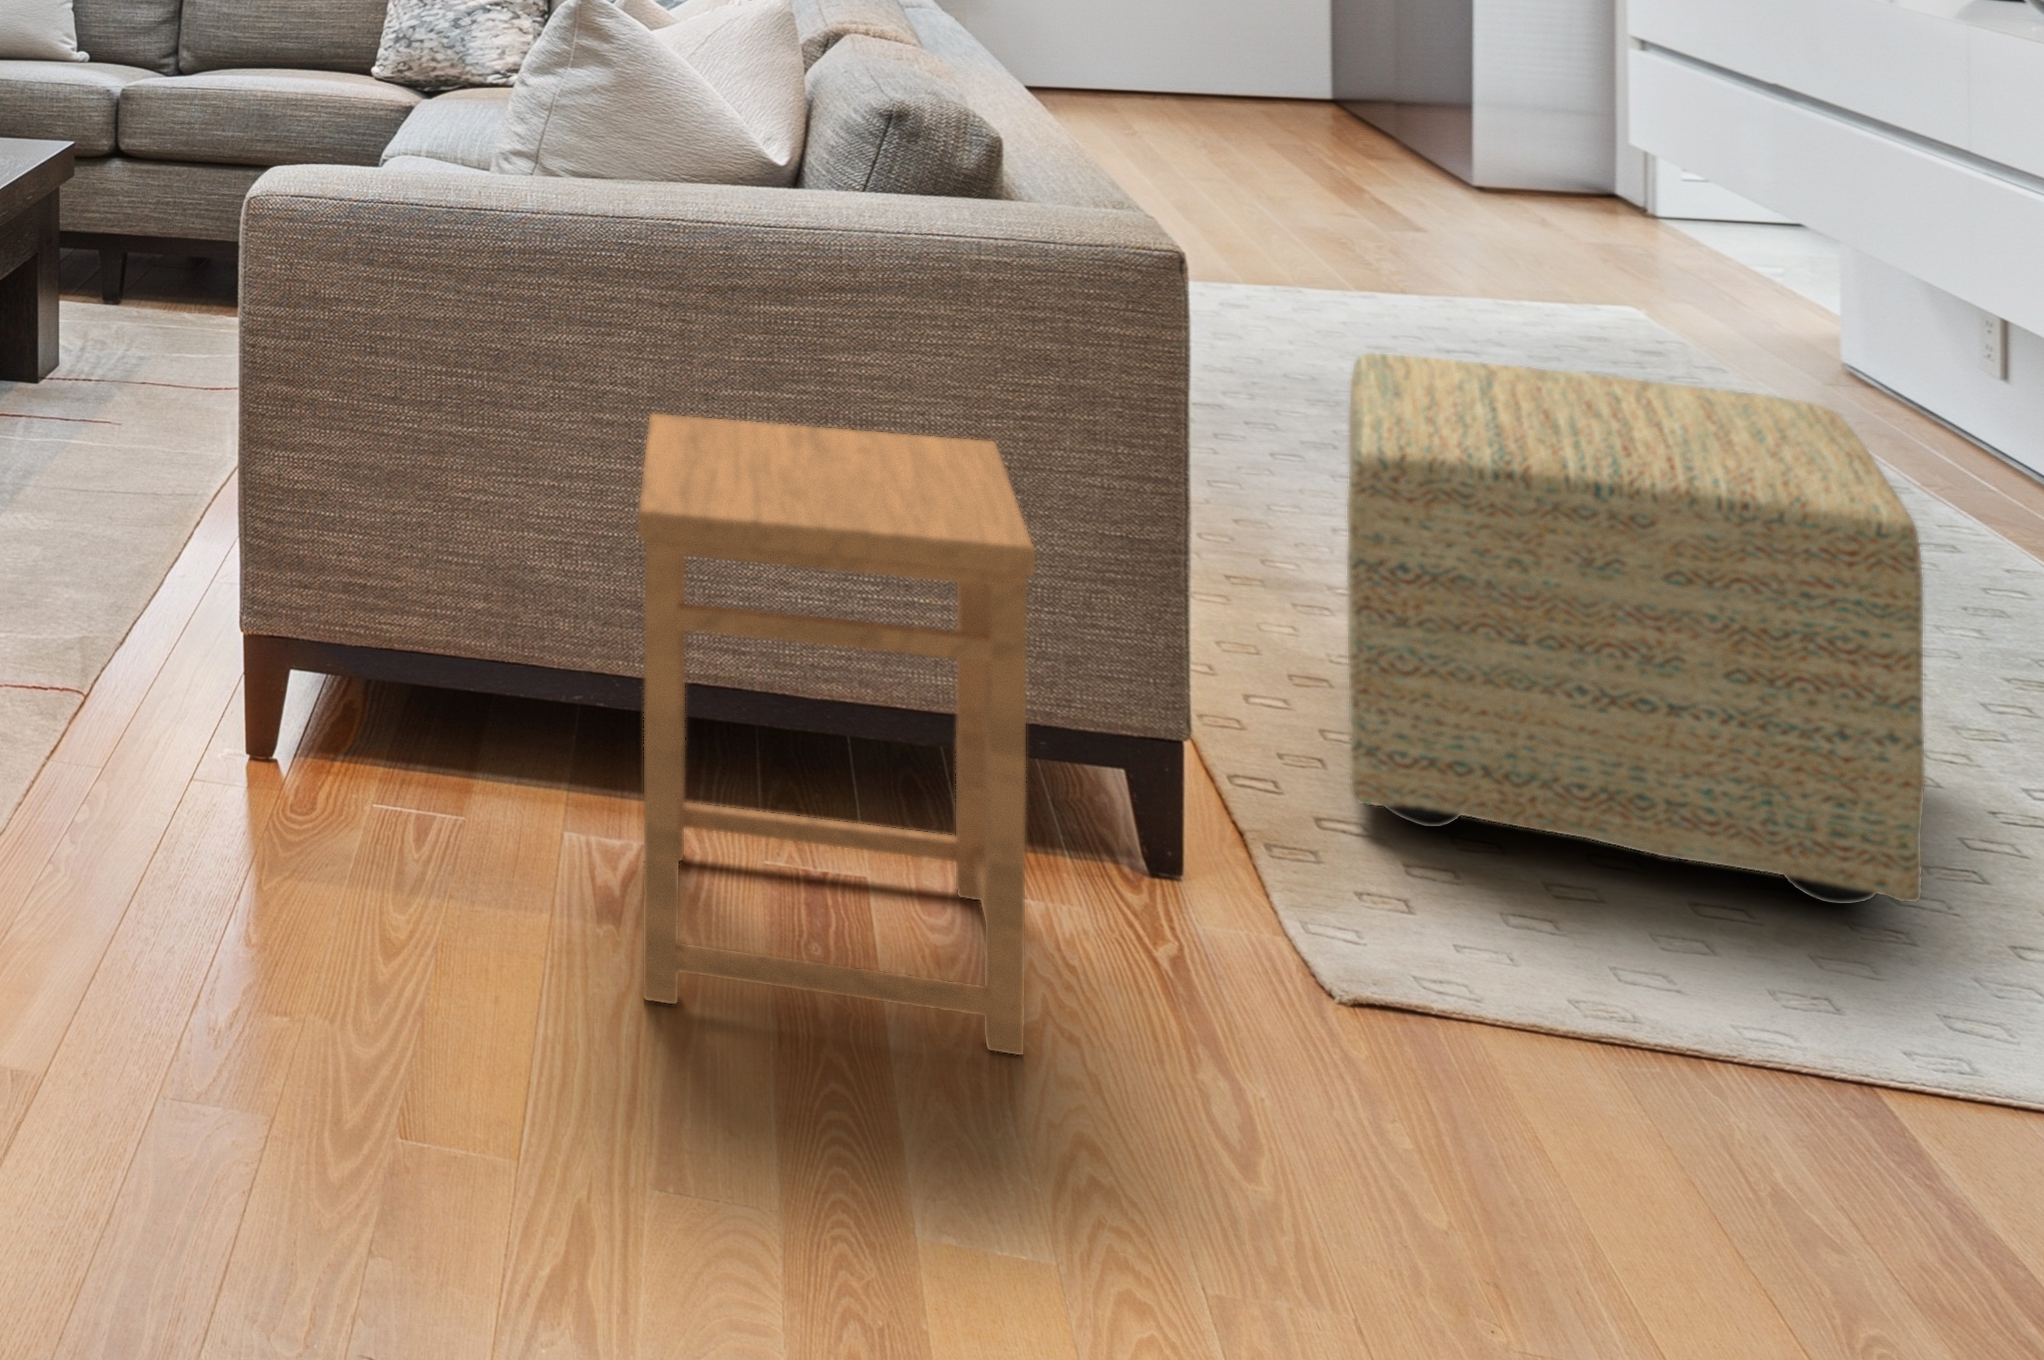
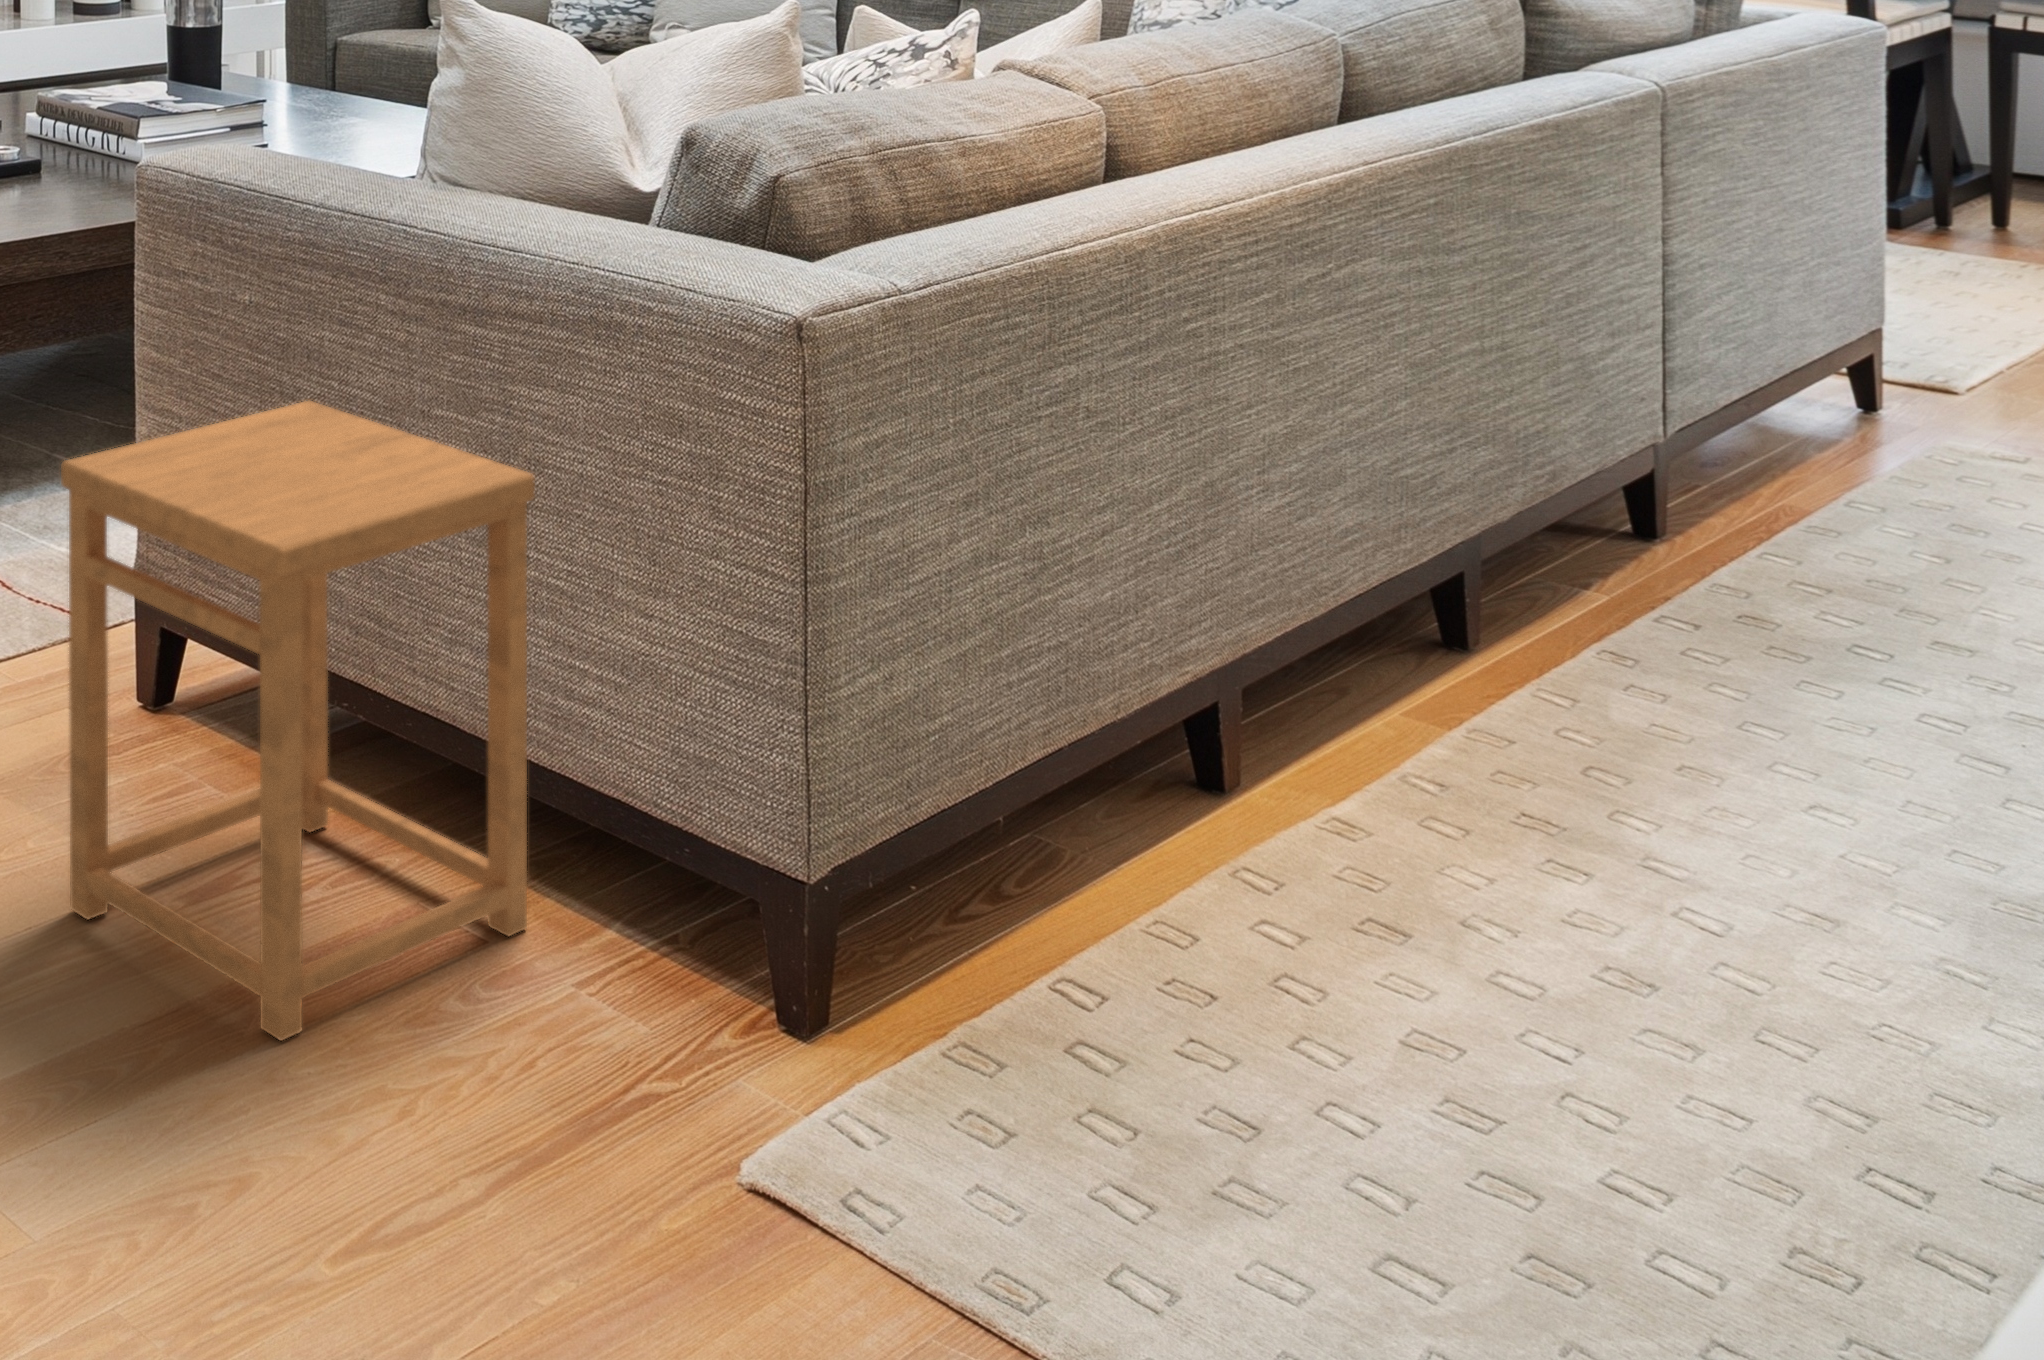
ottoman: present [1347,353,1925,904] -> none [1009,495,1824,1231]

